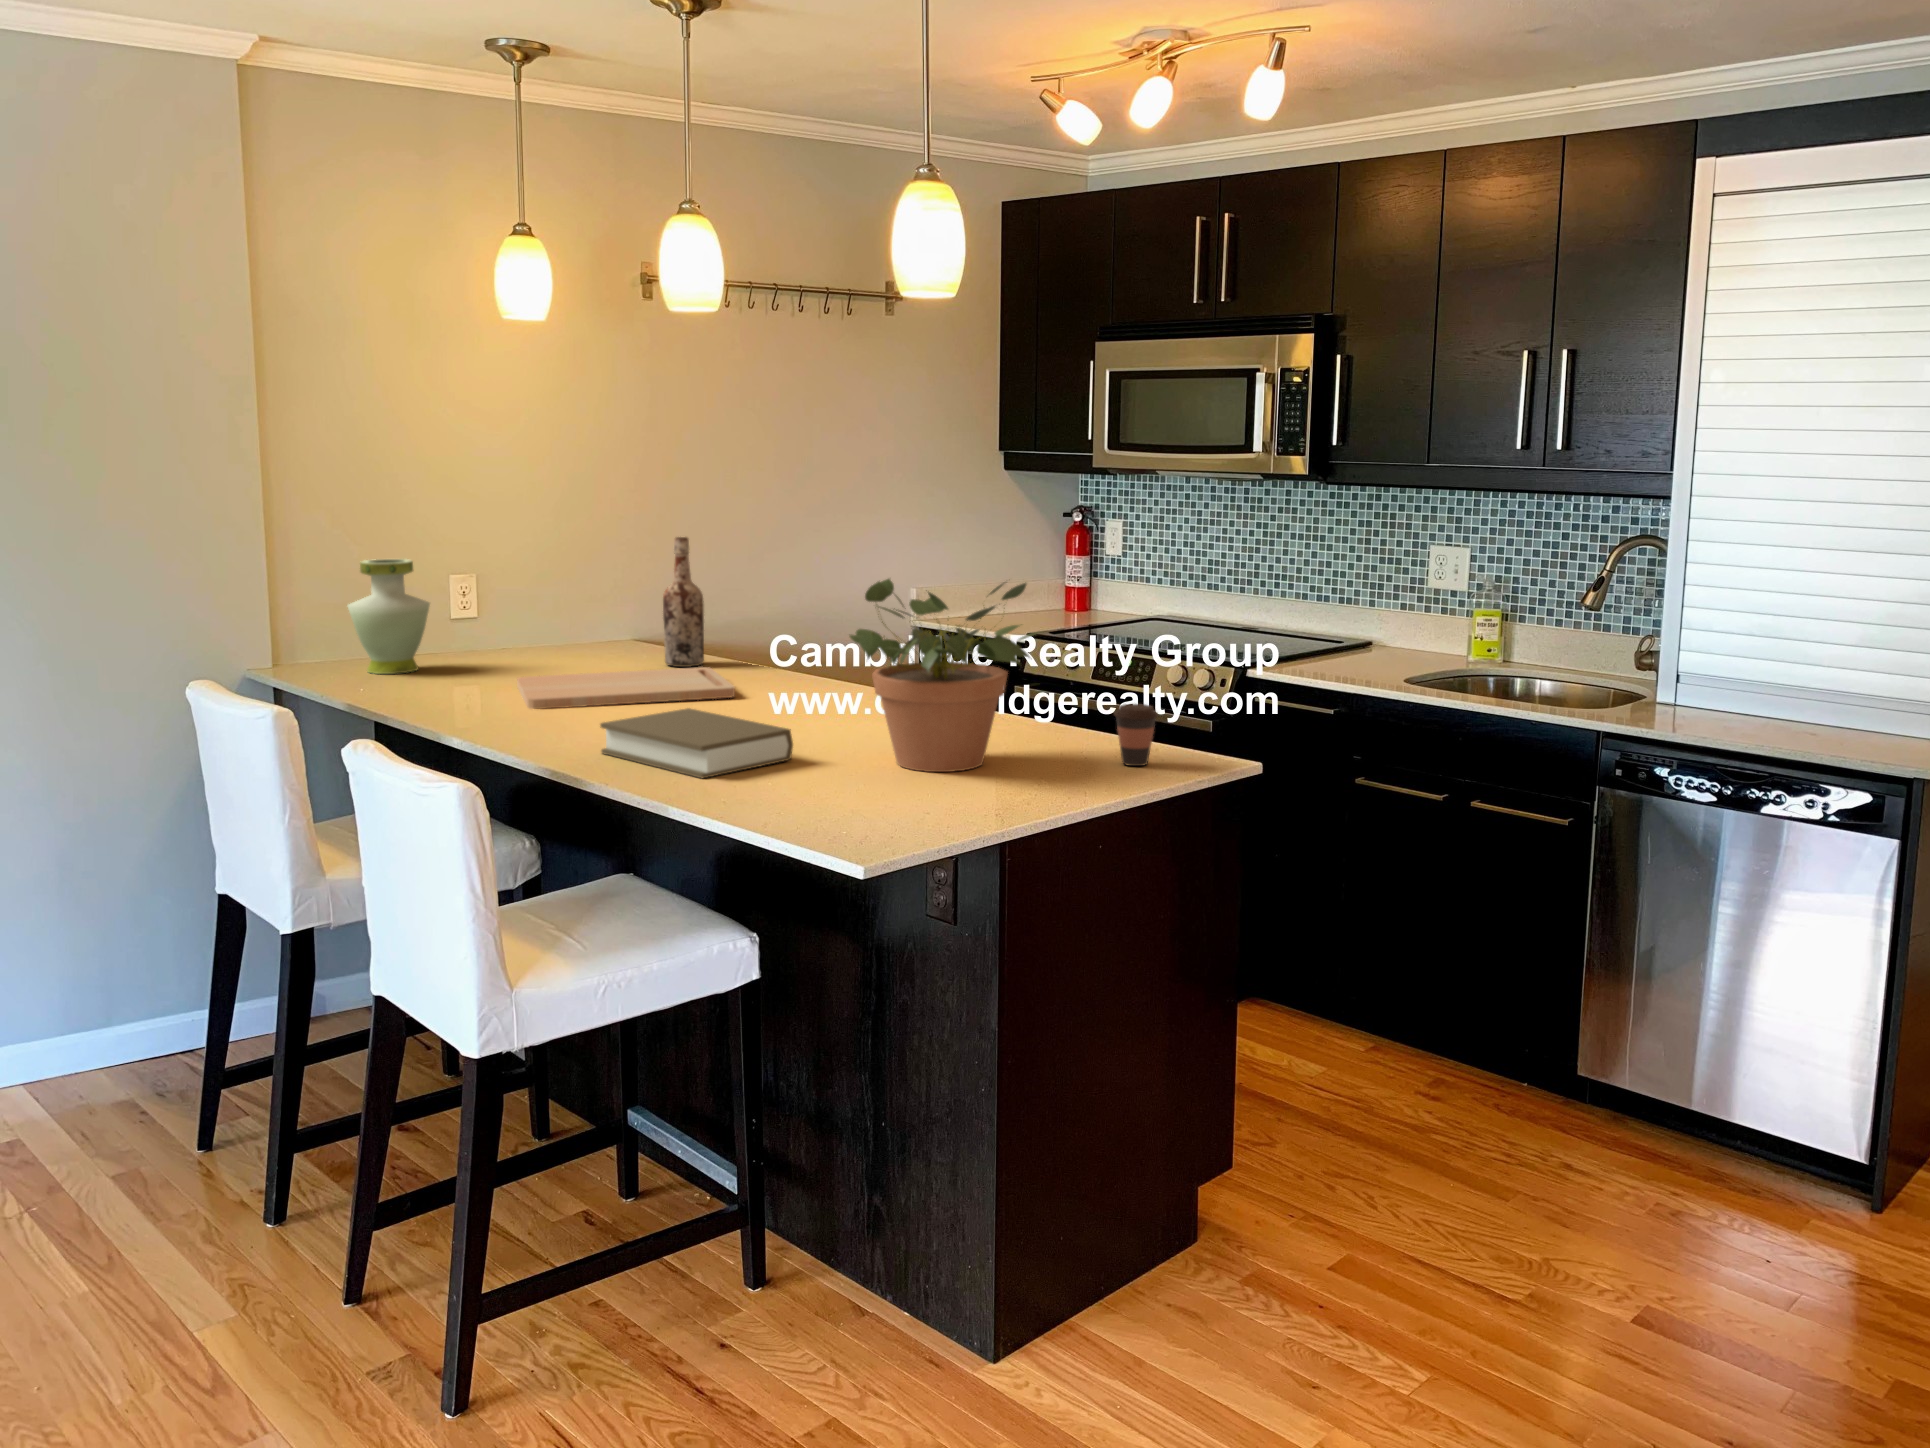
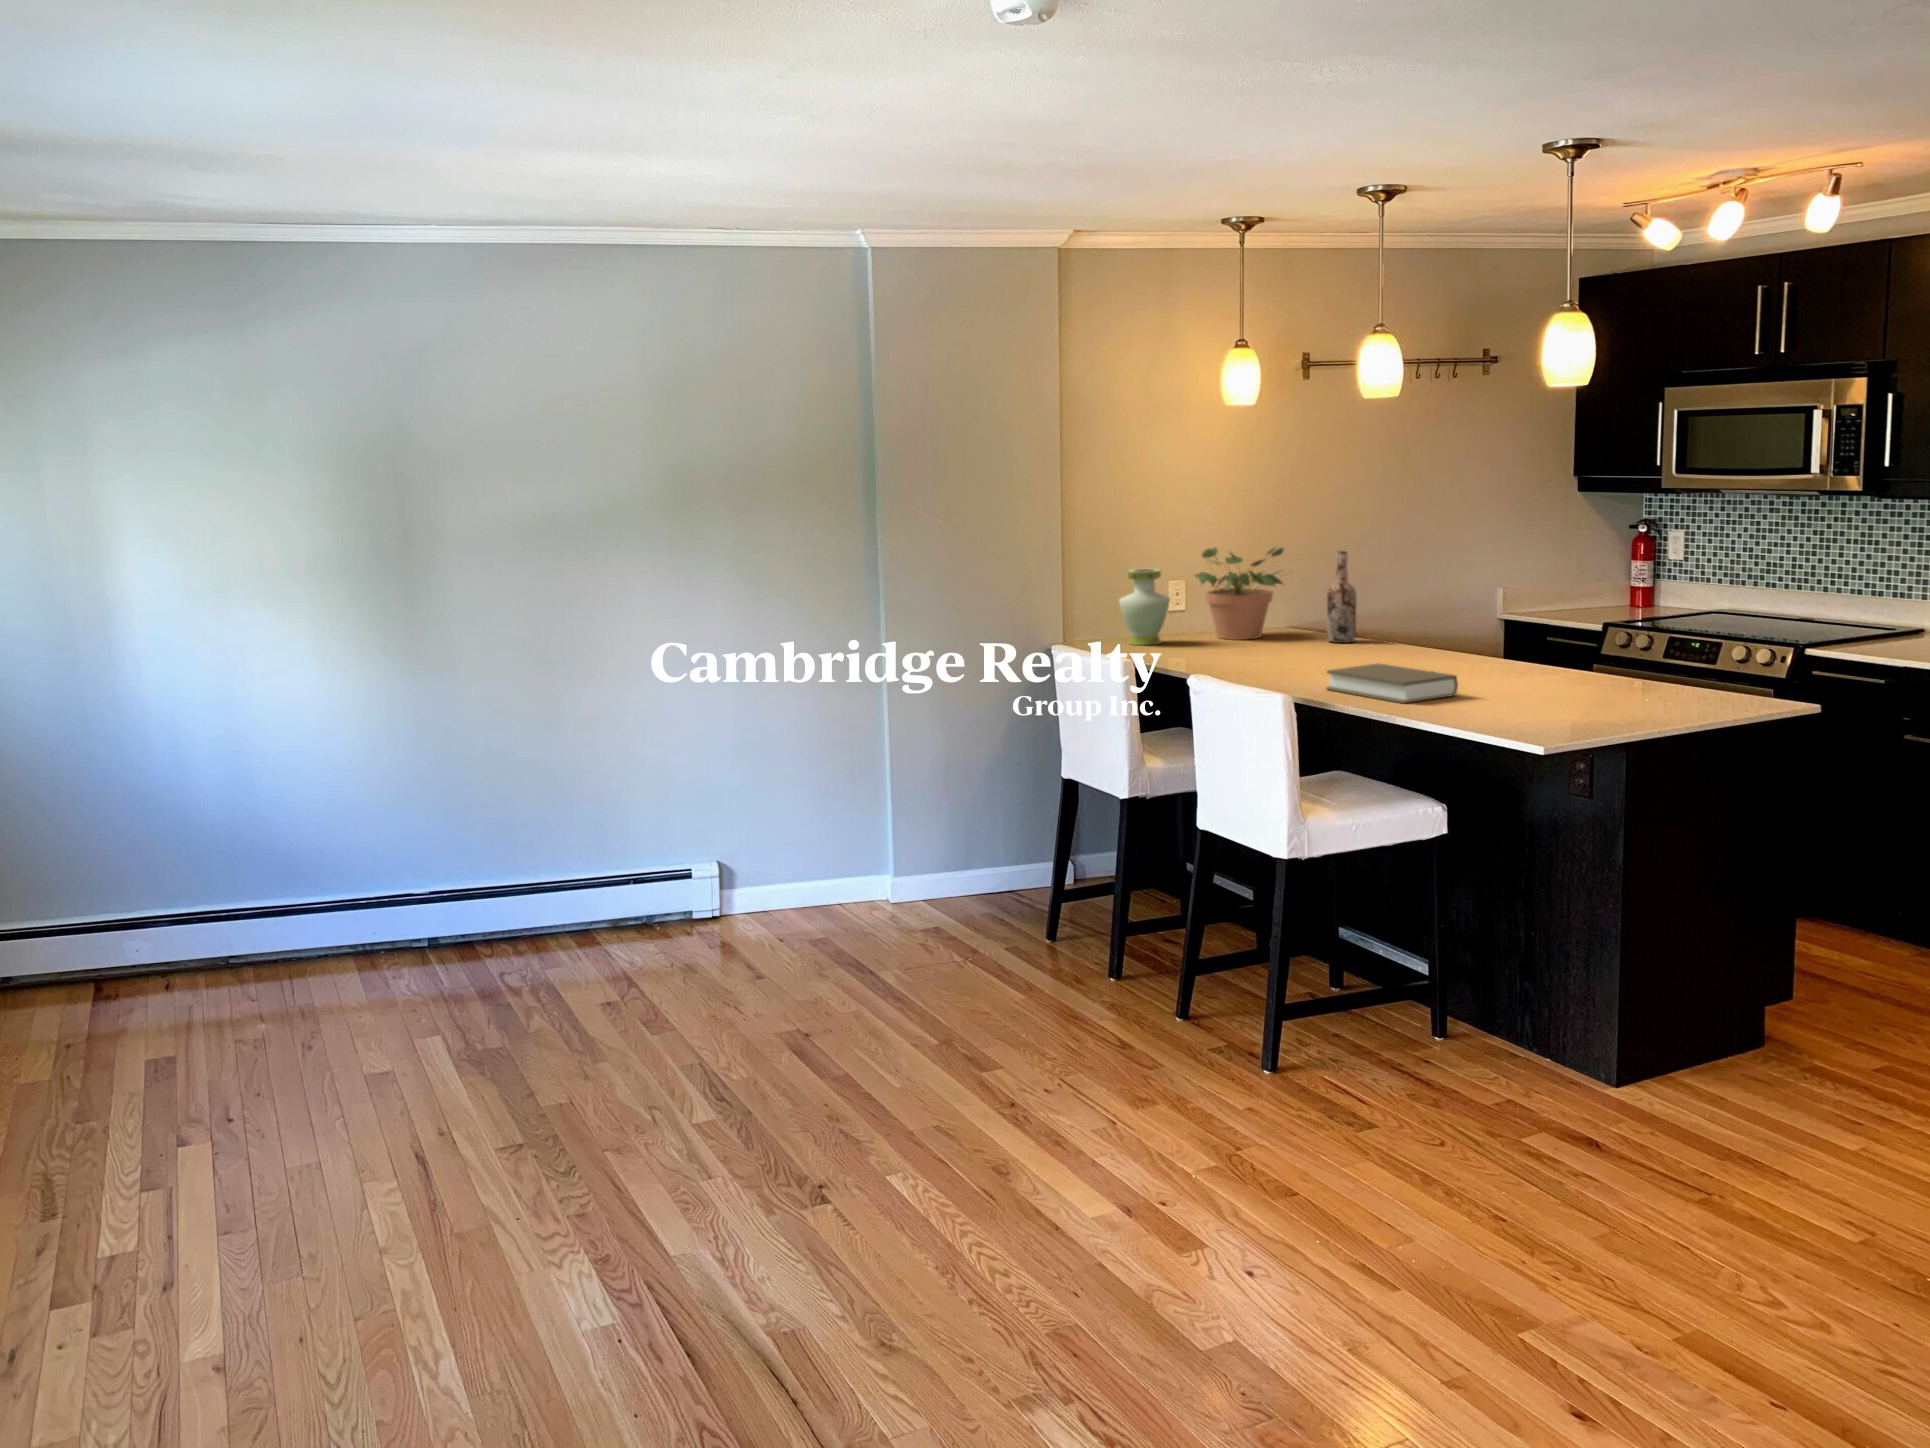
potted plant: present [850,579,1040,772] -> present [1195,547,1285,640]
cutting board: present [517,667,735,709] -> none [1237,642,1393,666]
coffee cup: present [1114,704,1159,766] -> none [1693,662,1729,705]

